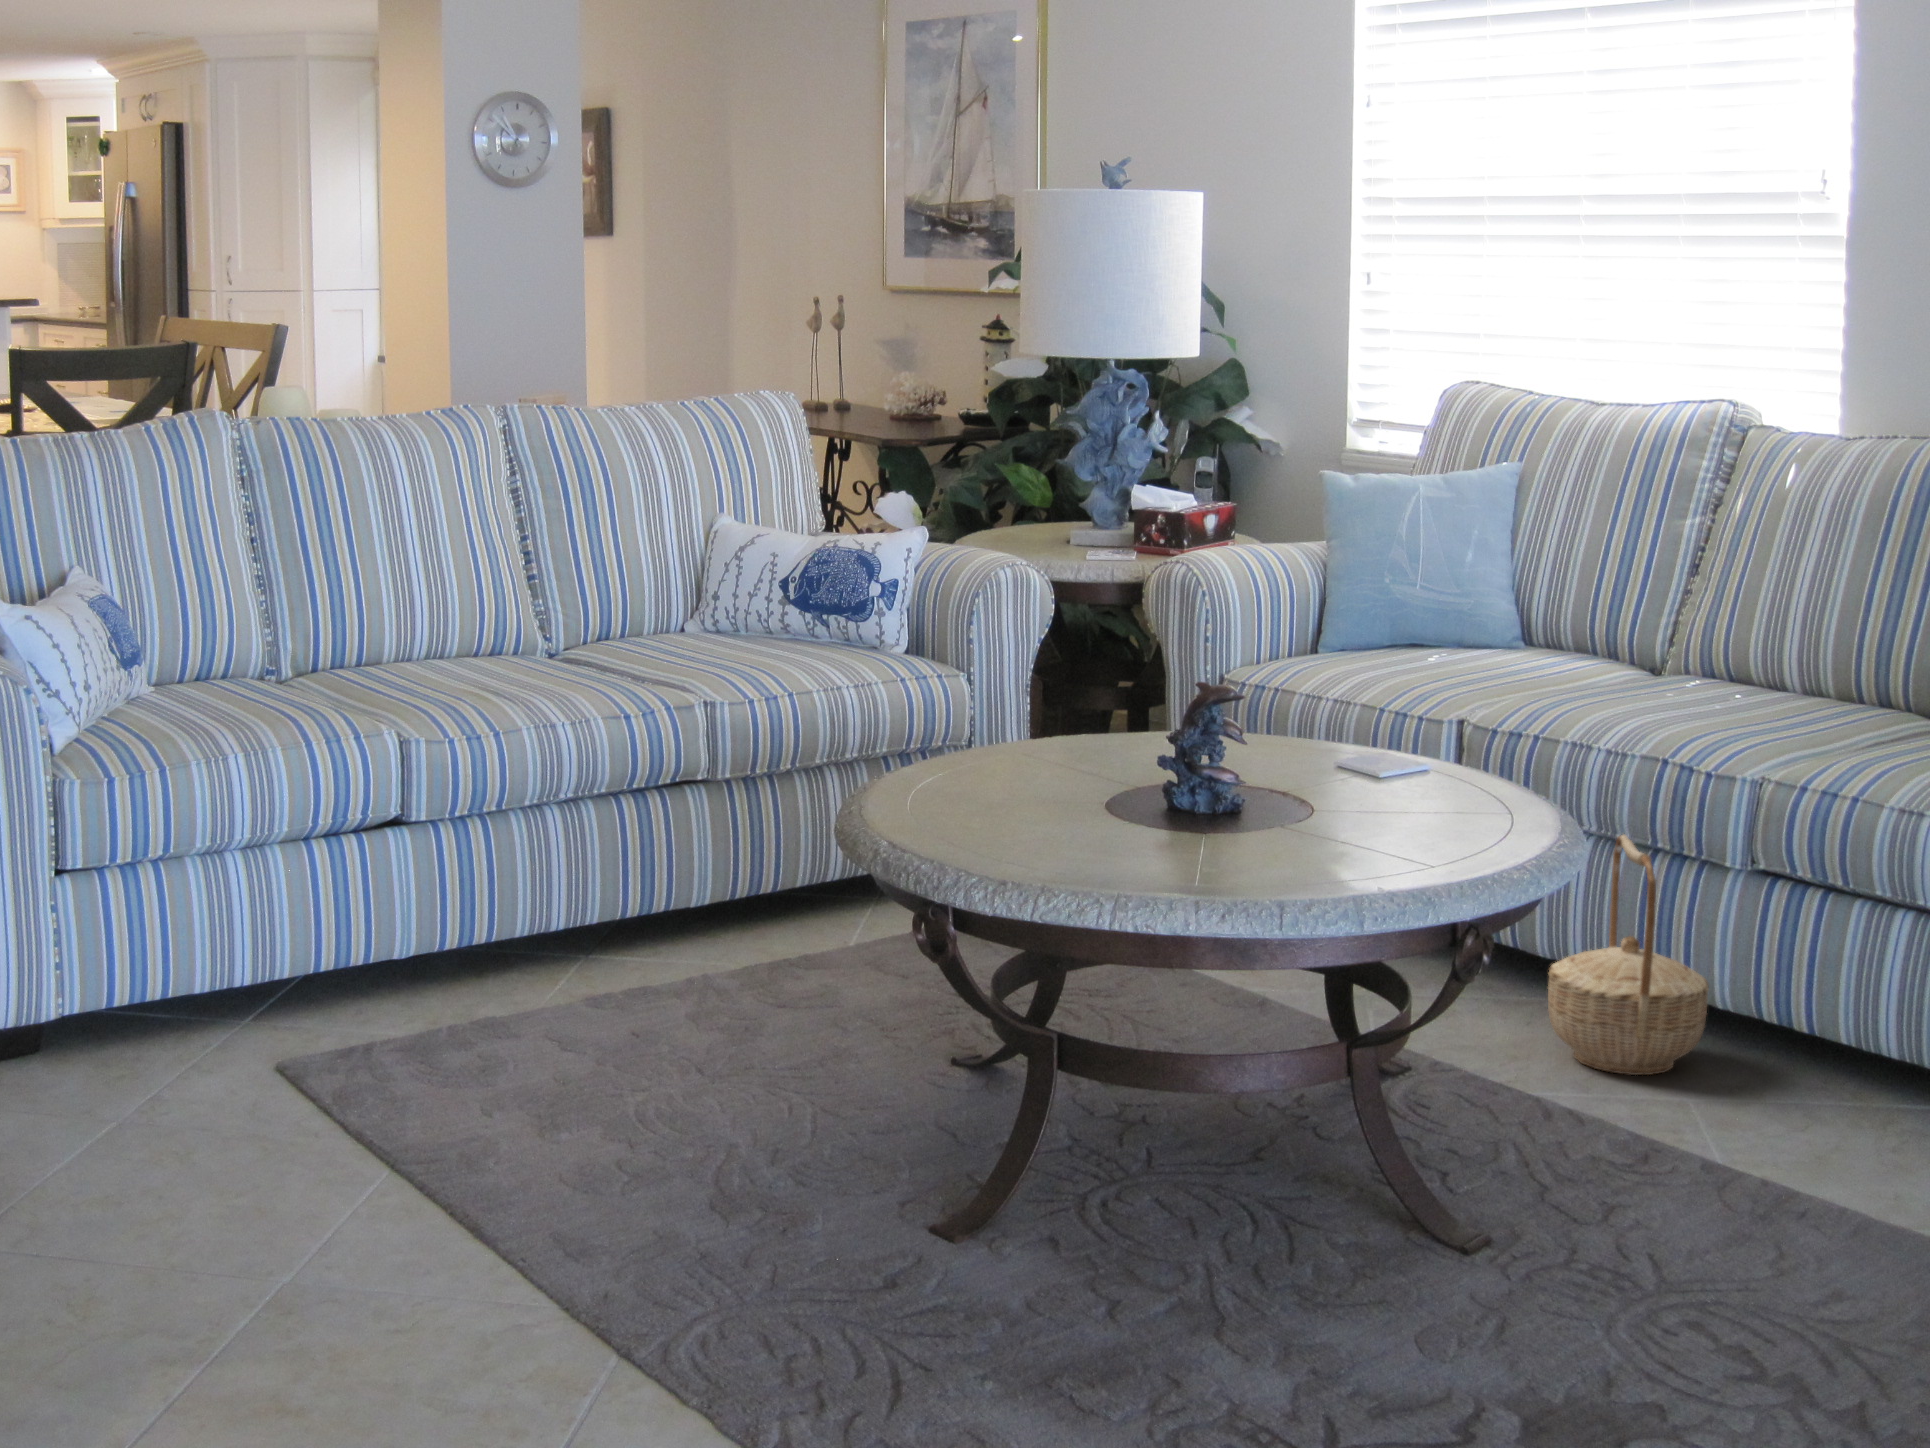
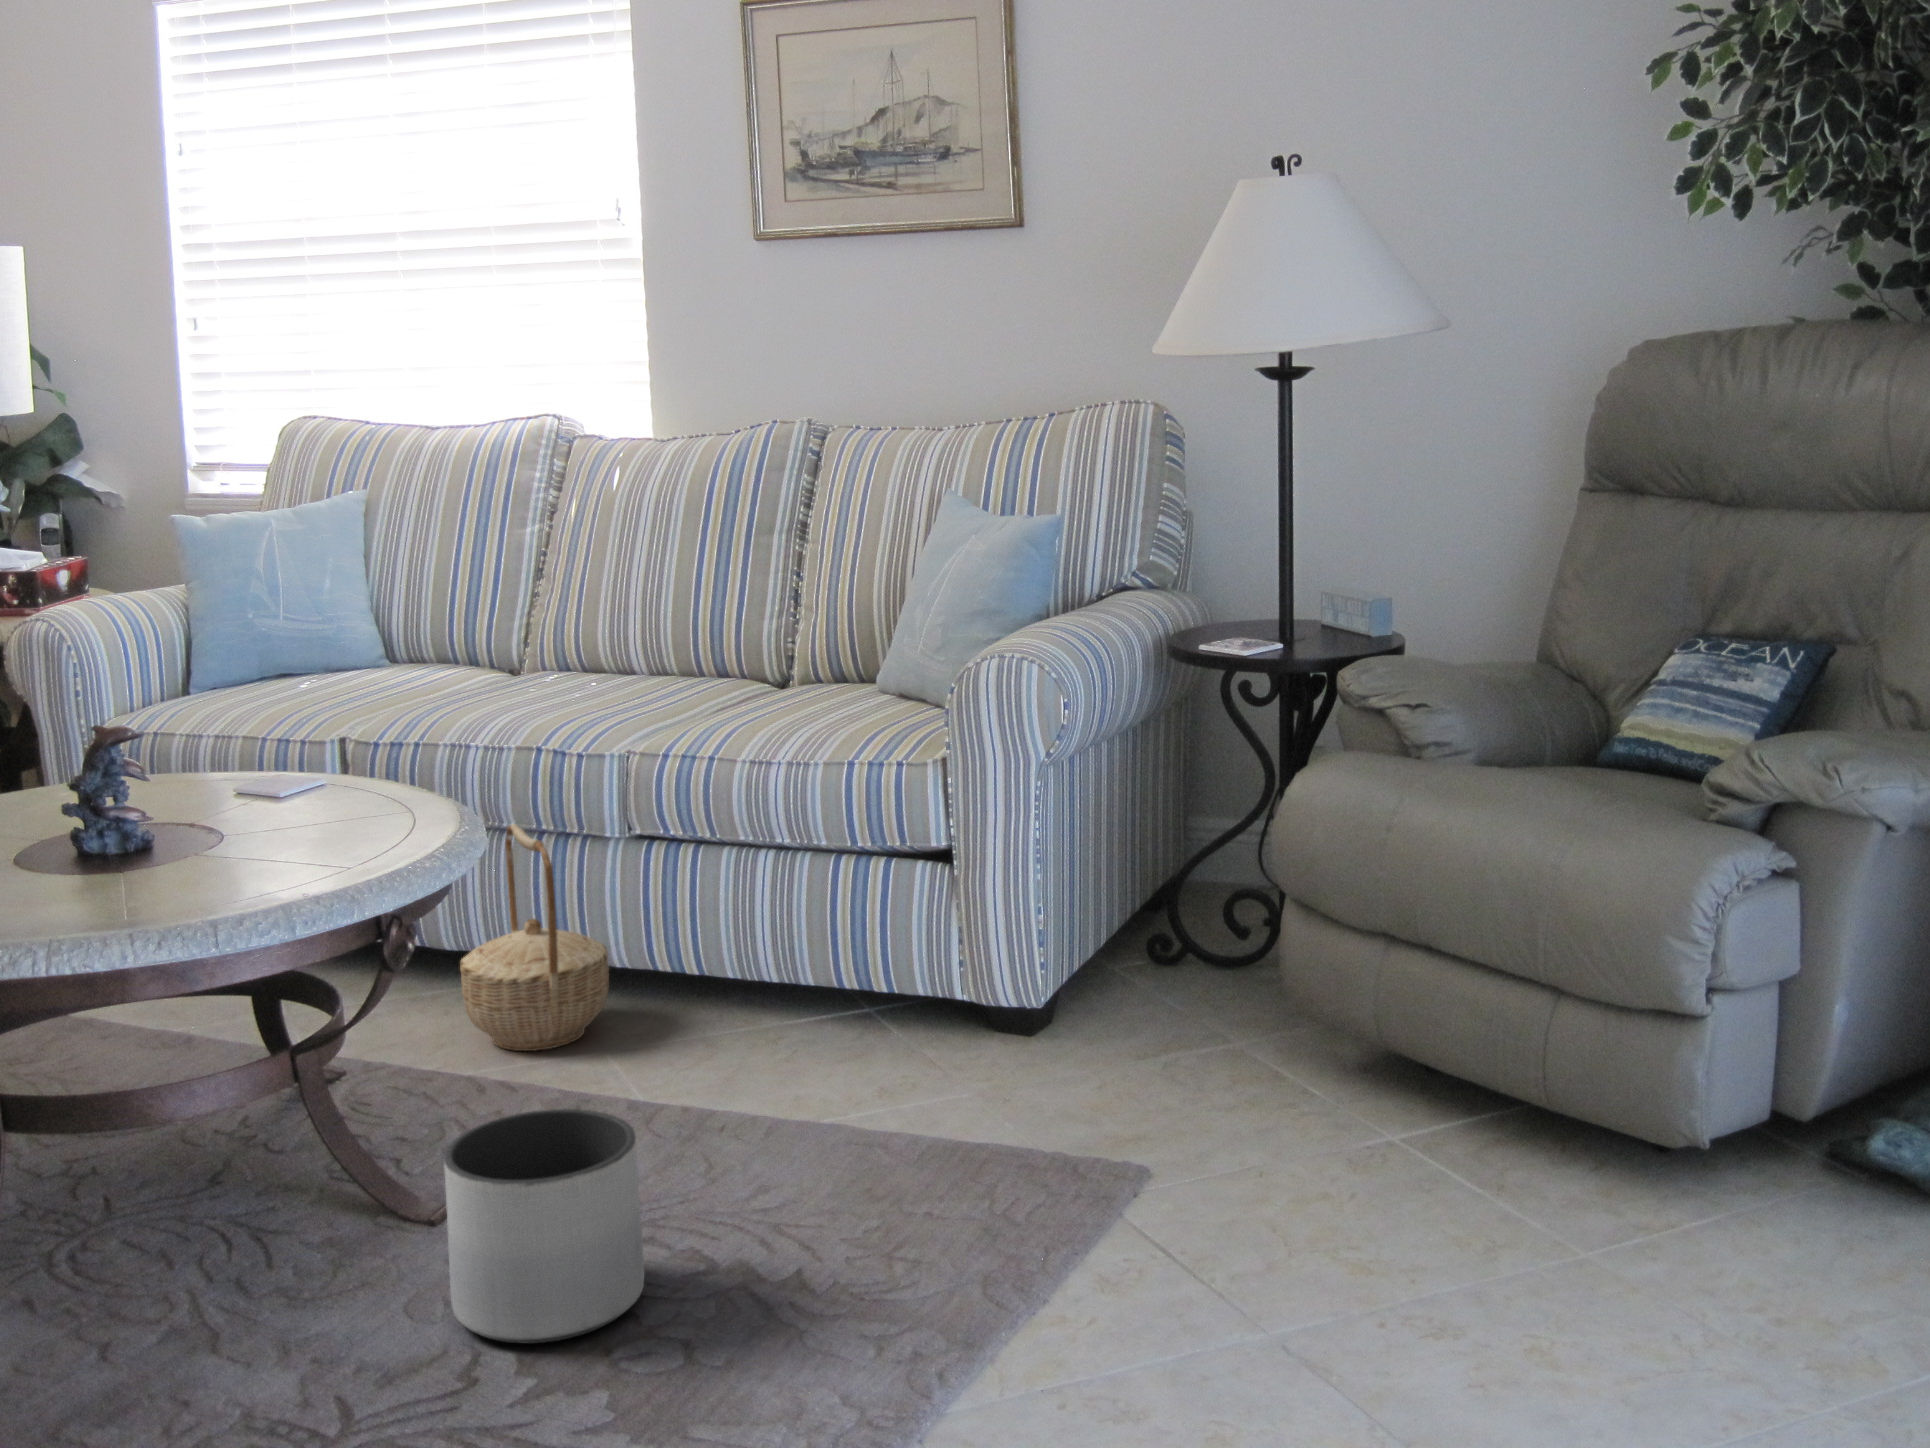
planter: none [1489,1101,1686,1317] -> present [444,1109,644,1344]

